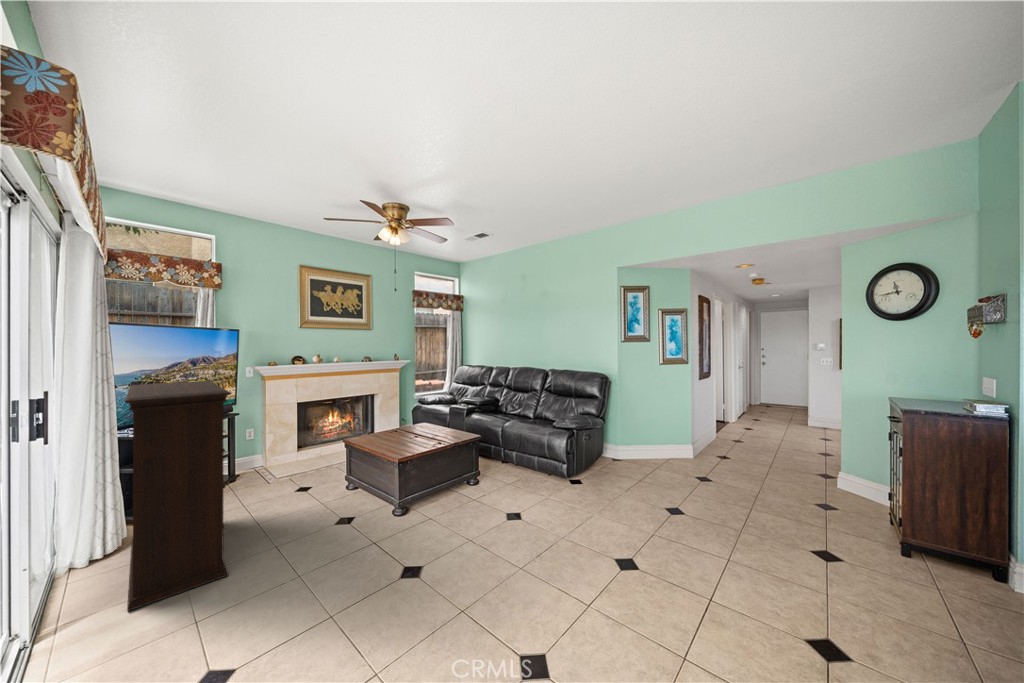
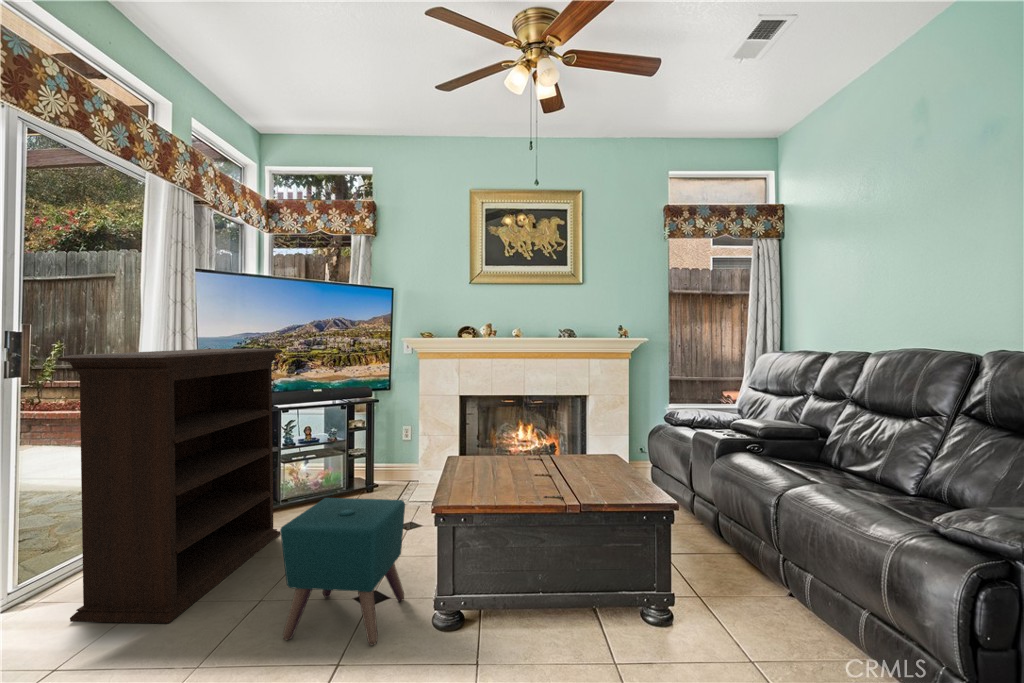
ottoman: none [315,459,384,547] -> present [280,498,405,645]

